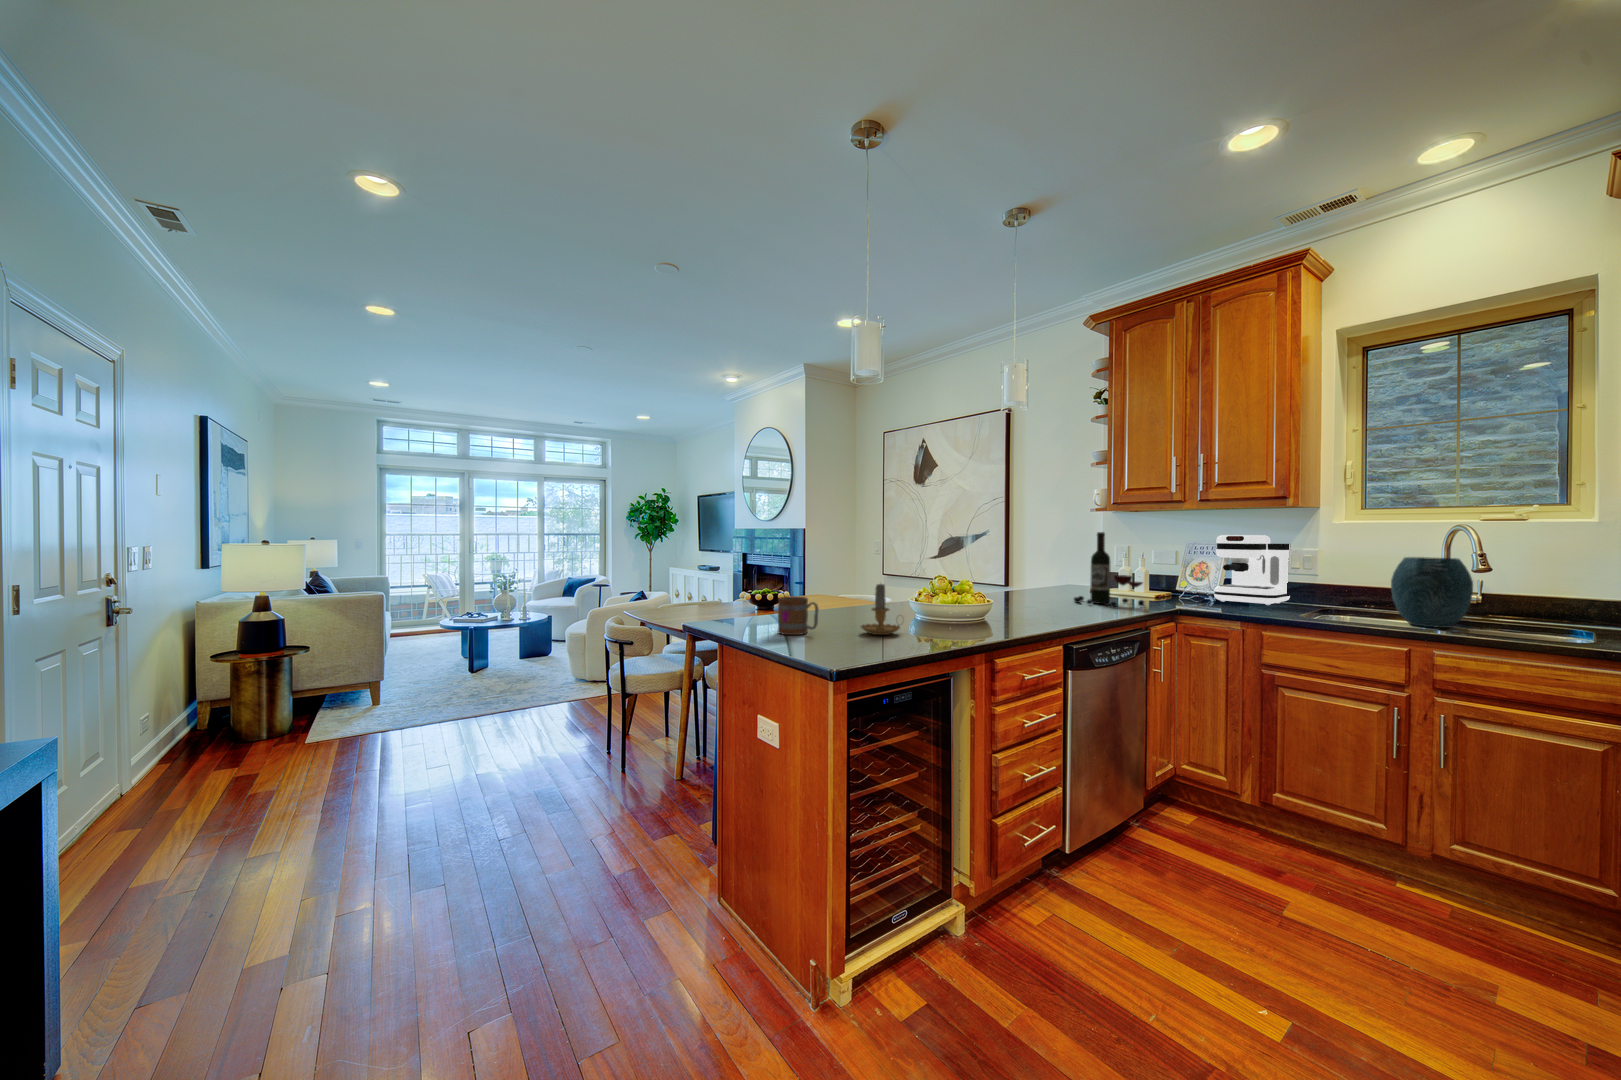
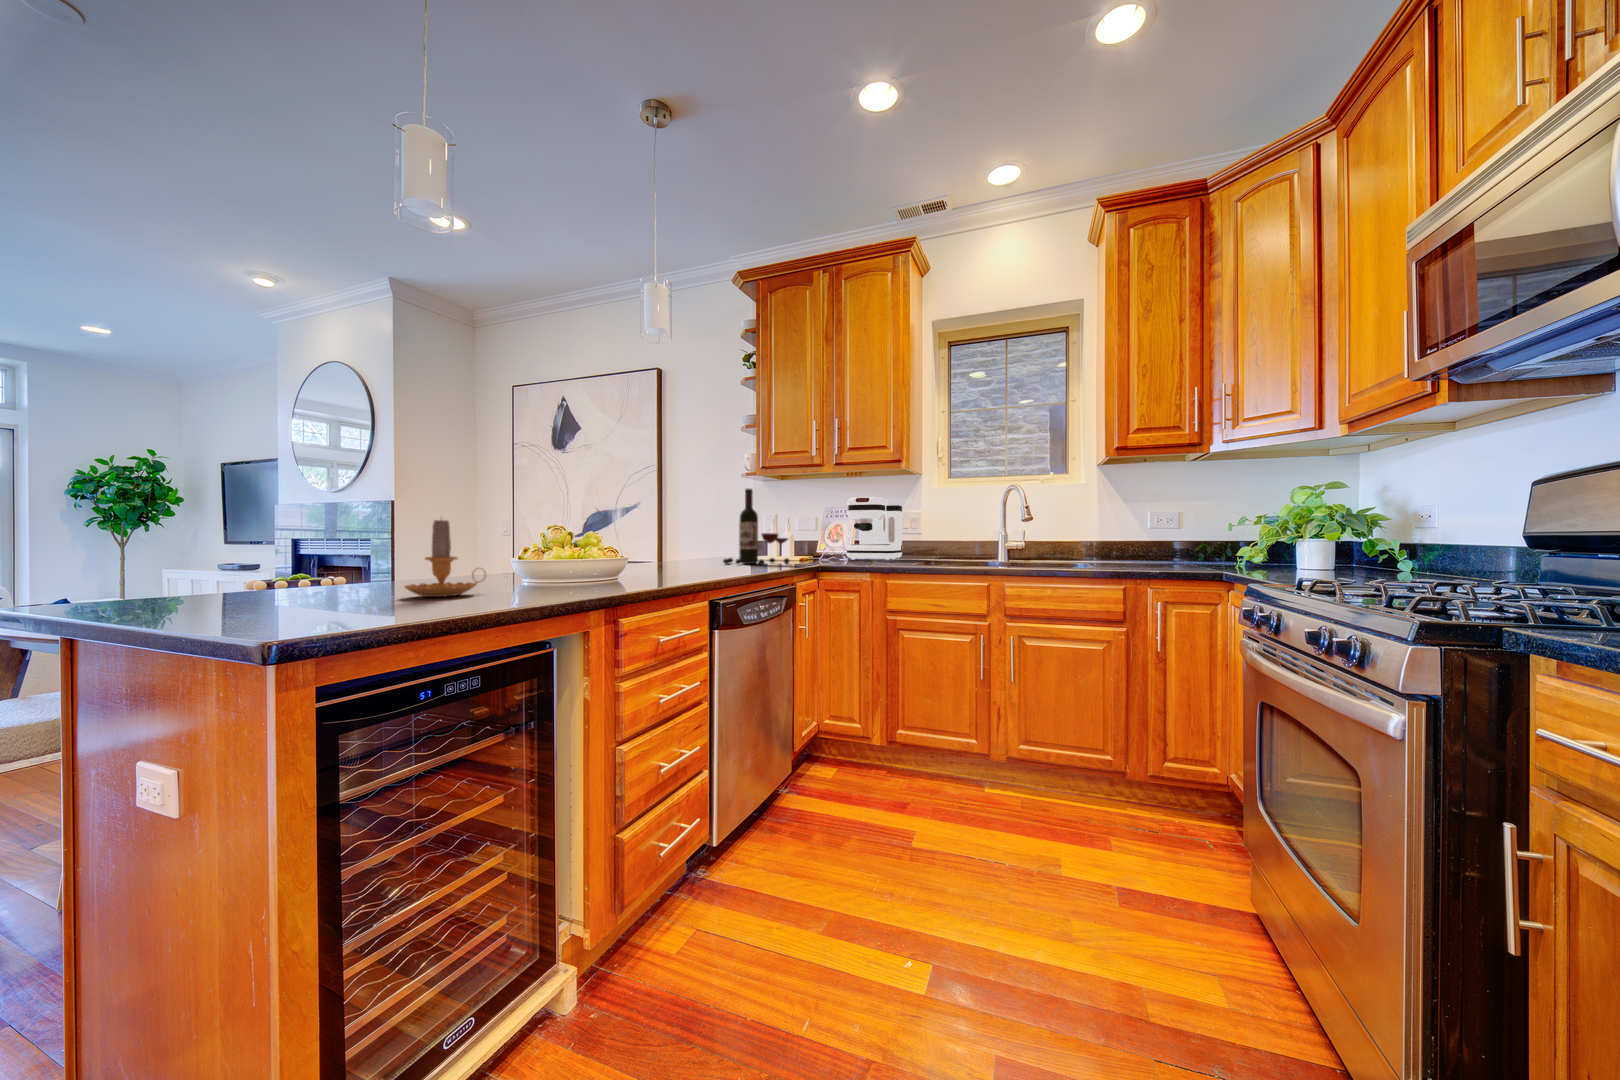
vase: present [1391,557,1473,628] -> none [976,507,1027,566]
mug: present [778,597,819,635] -> none [224,543,315,606]

